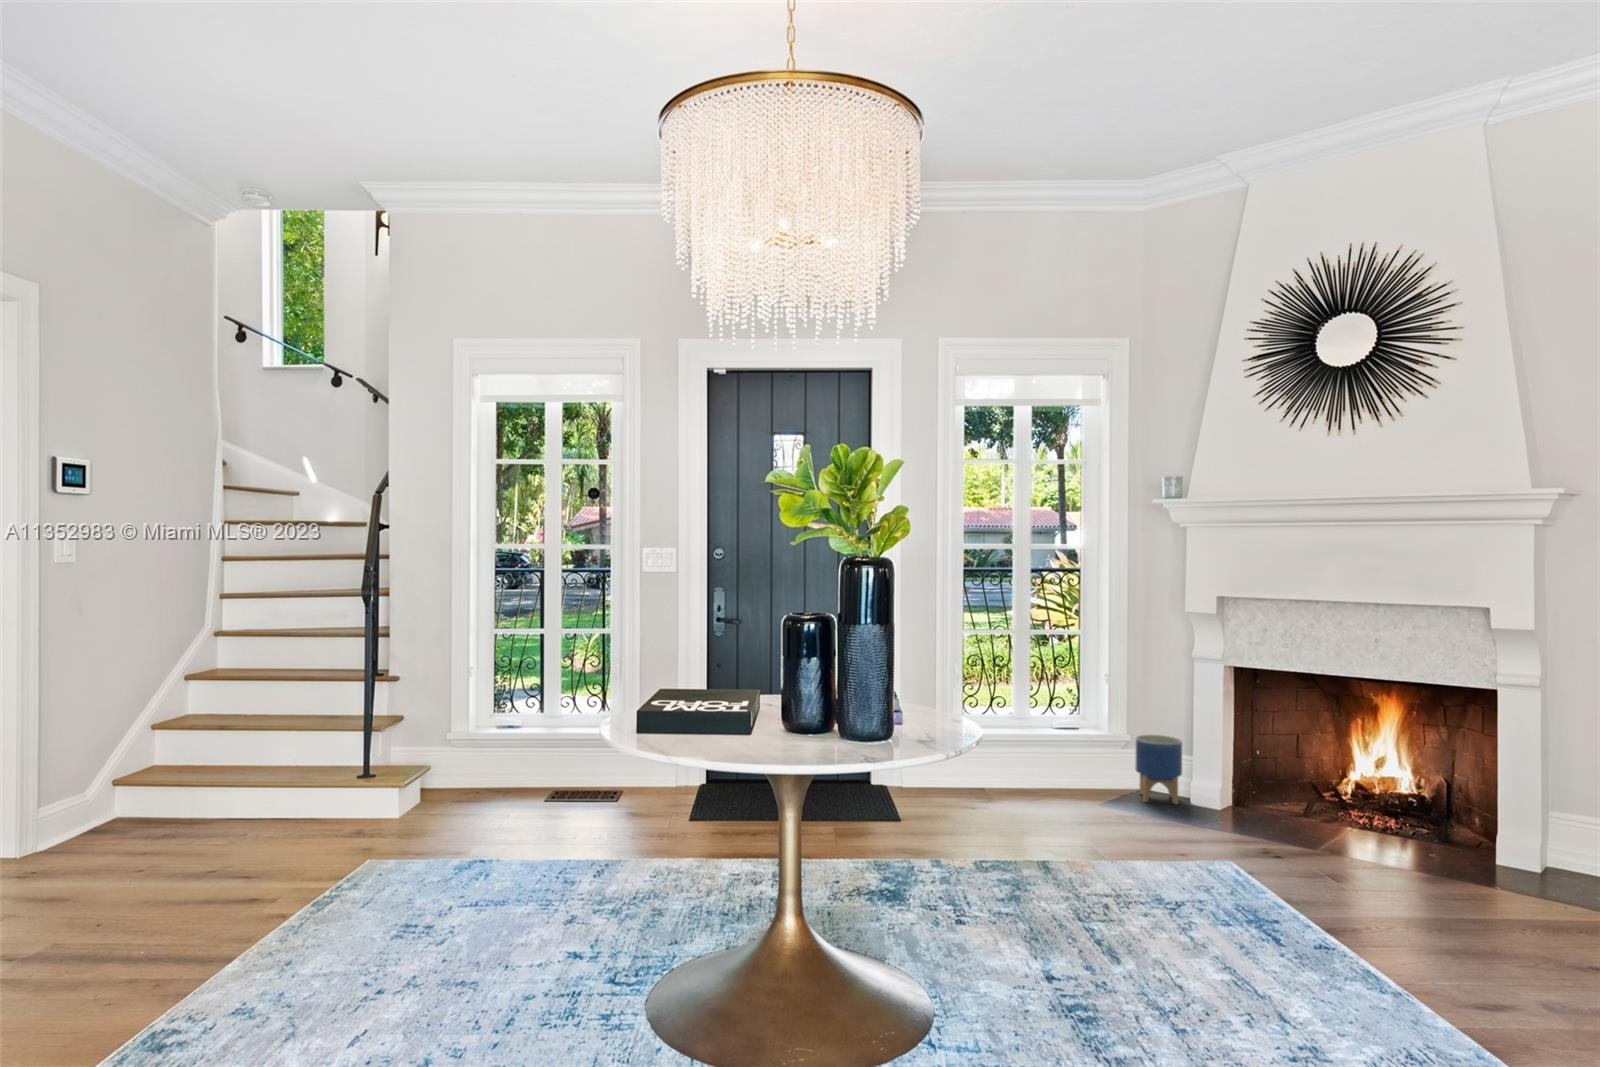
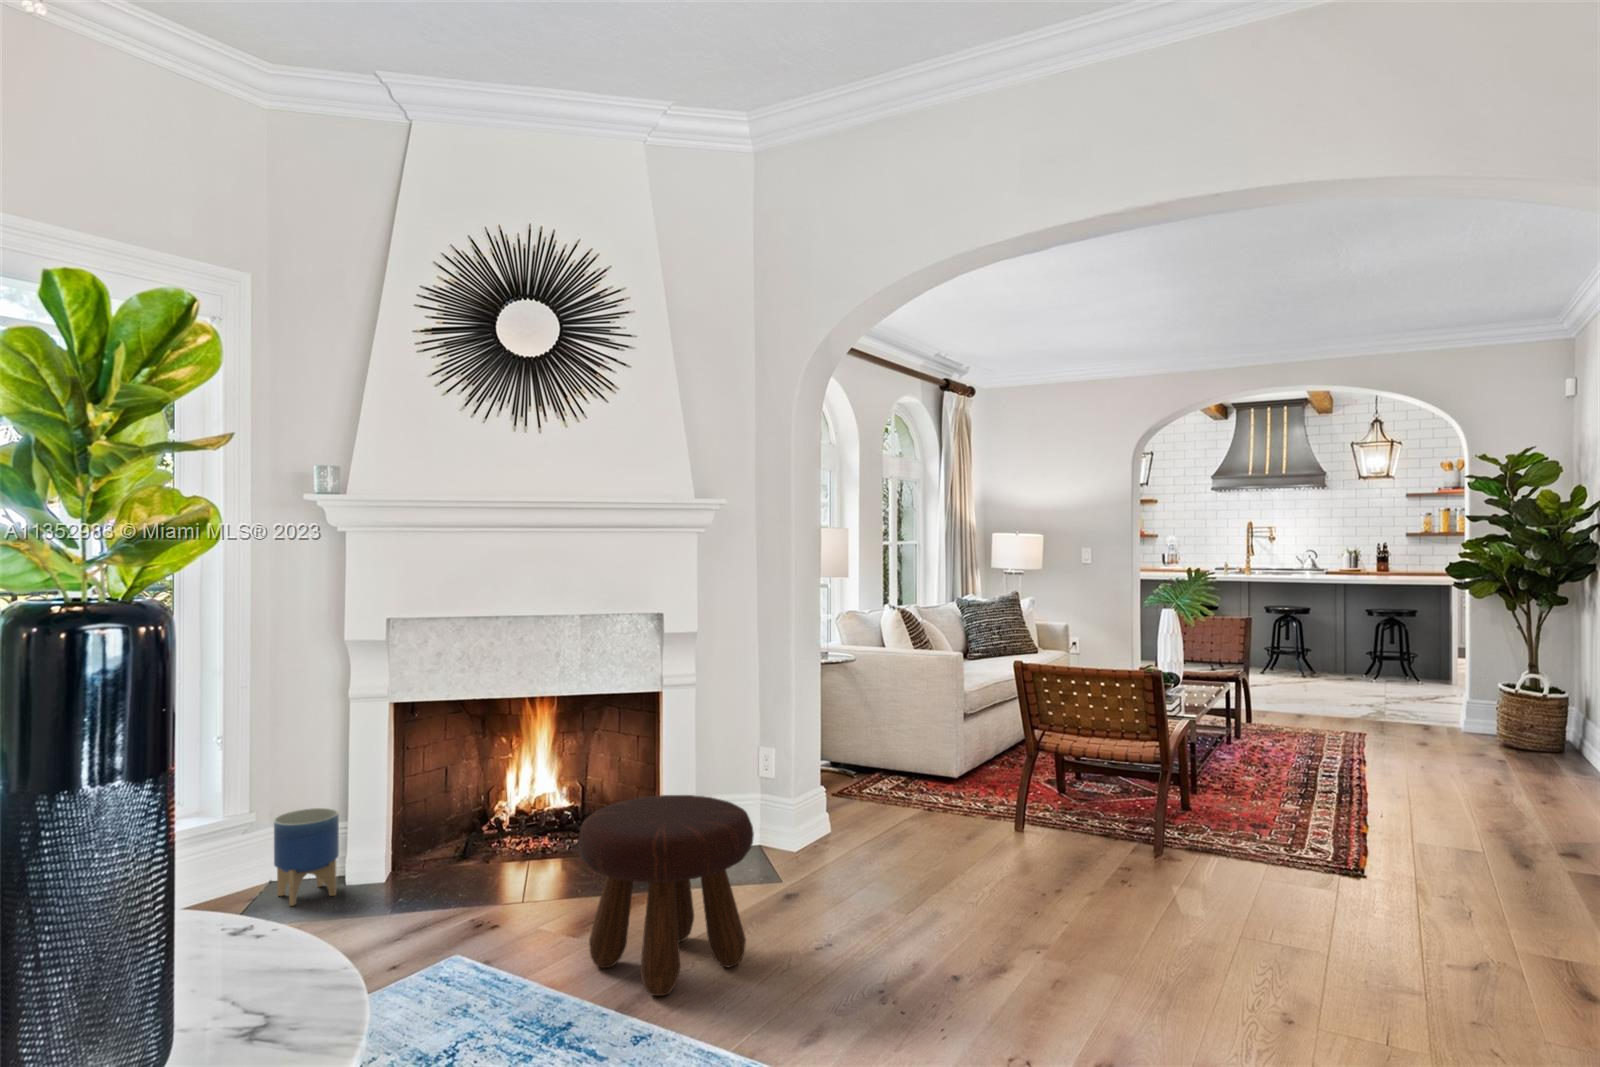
footstool: none [1319,772,1516,957] -> present [578,795,754,996]

